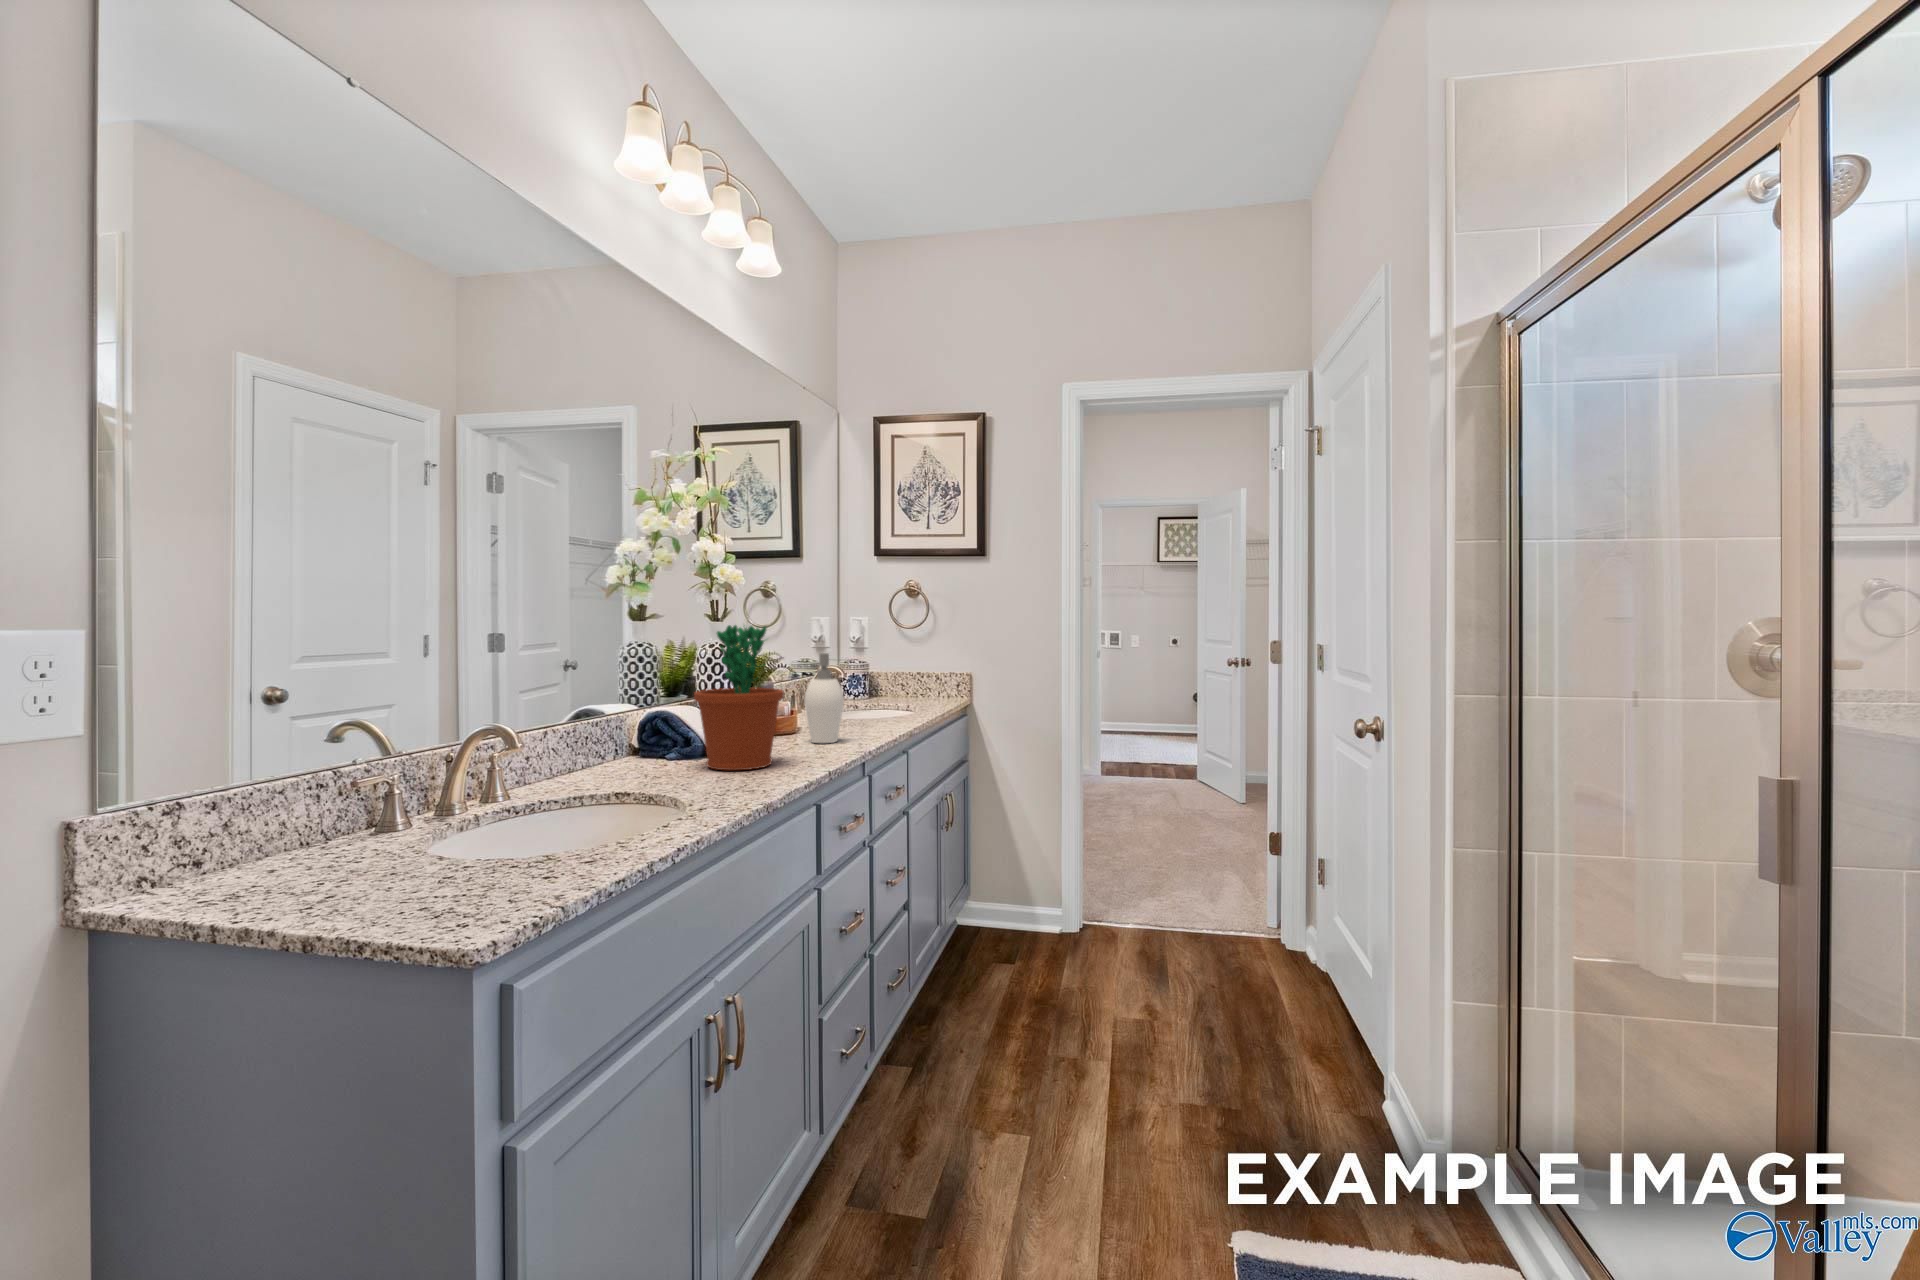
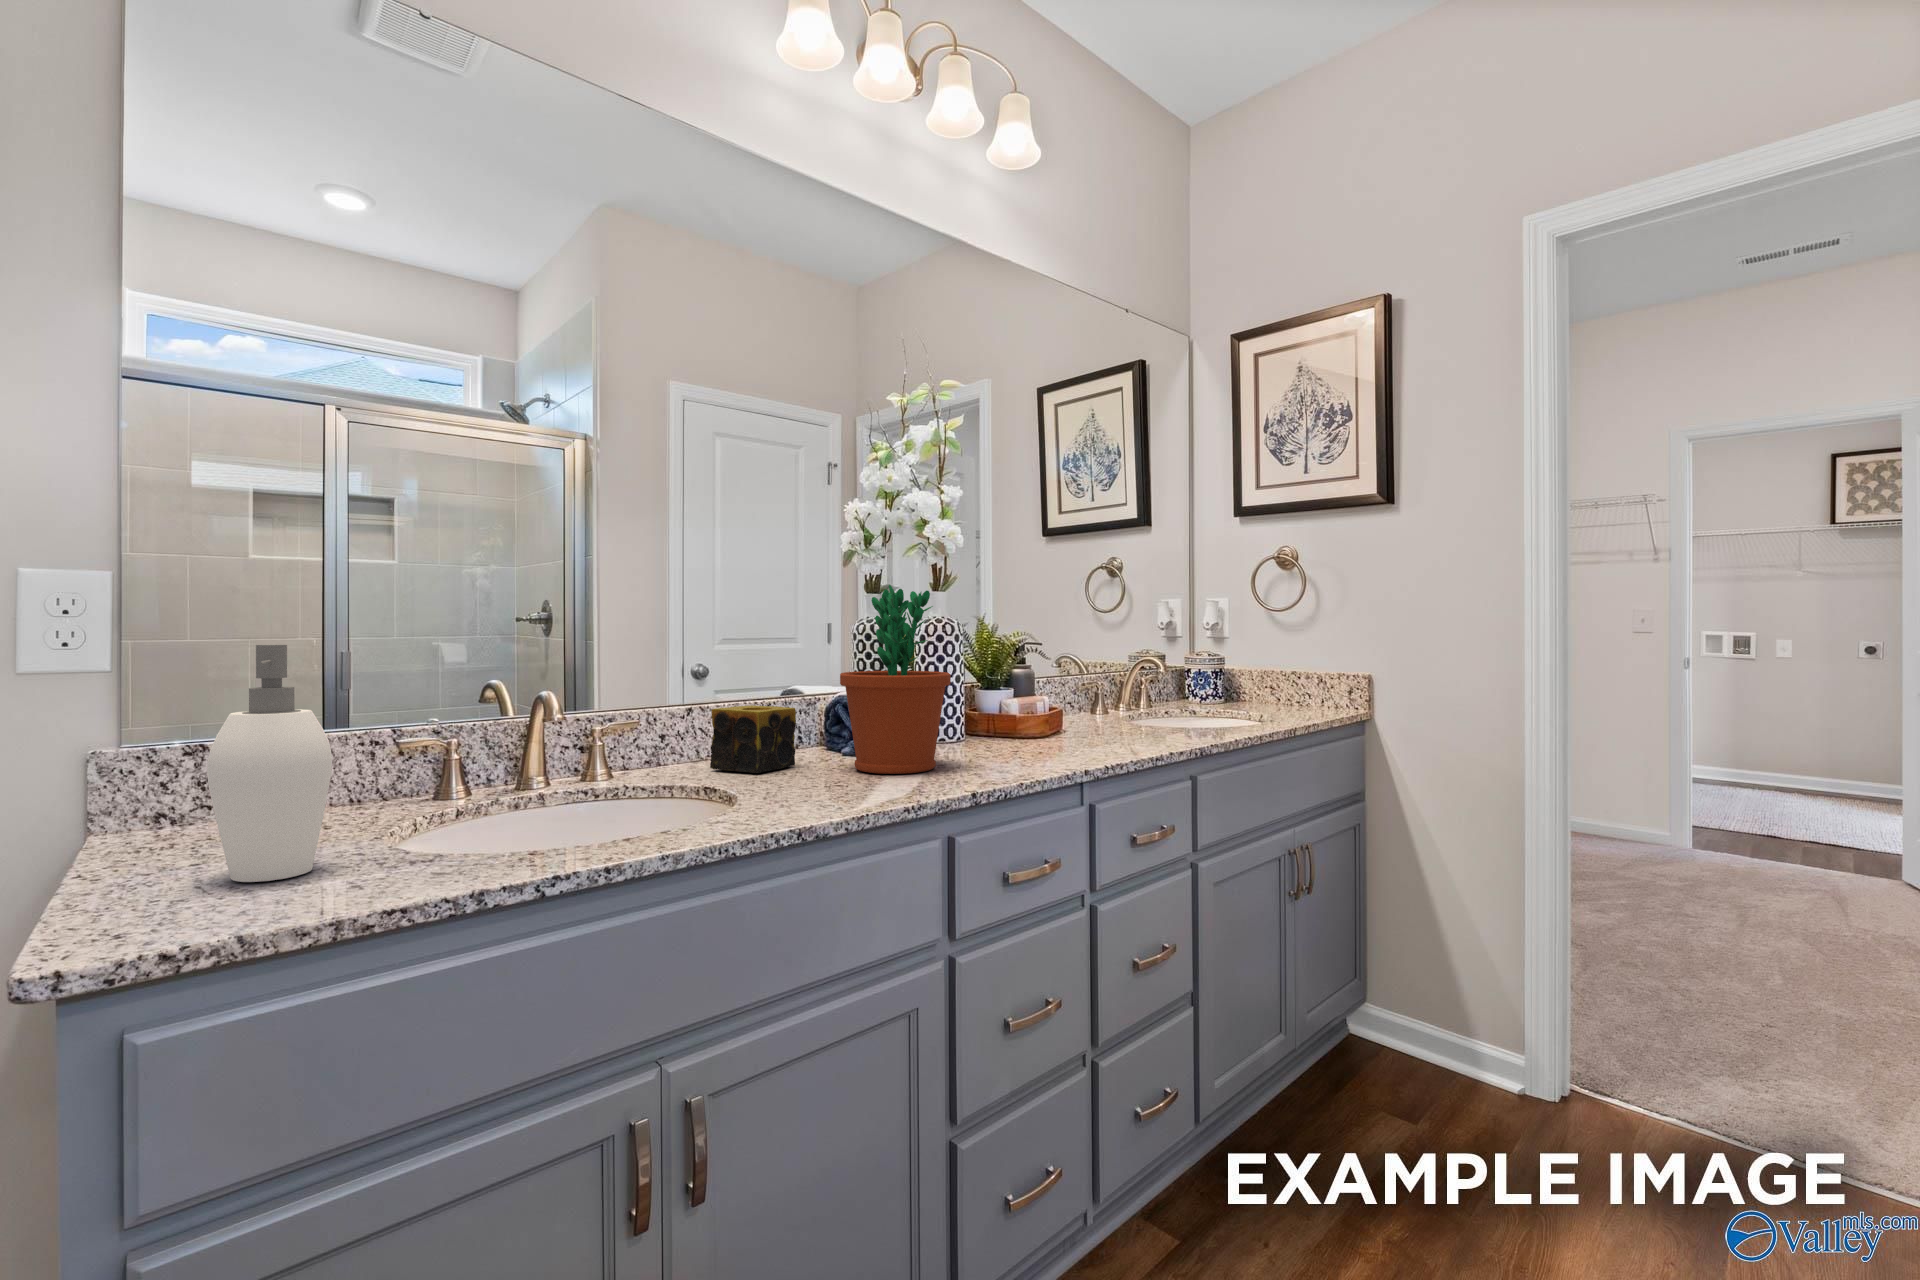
soap dispenser: present [804,653,844,743] -> present [207,645,333,882]
candle: none [585,723,652,781] -> present [710,705,796,773]

